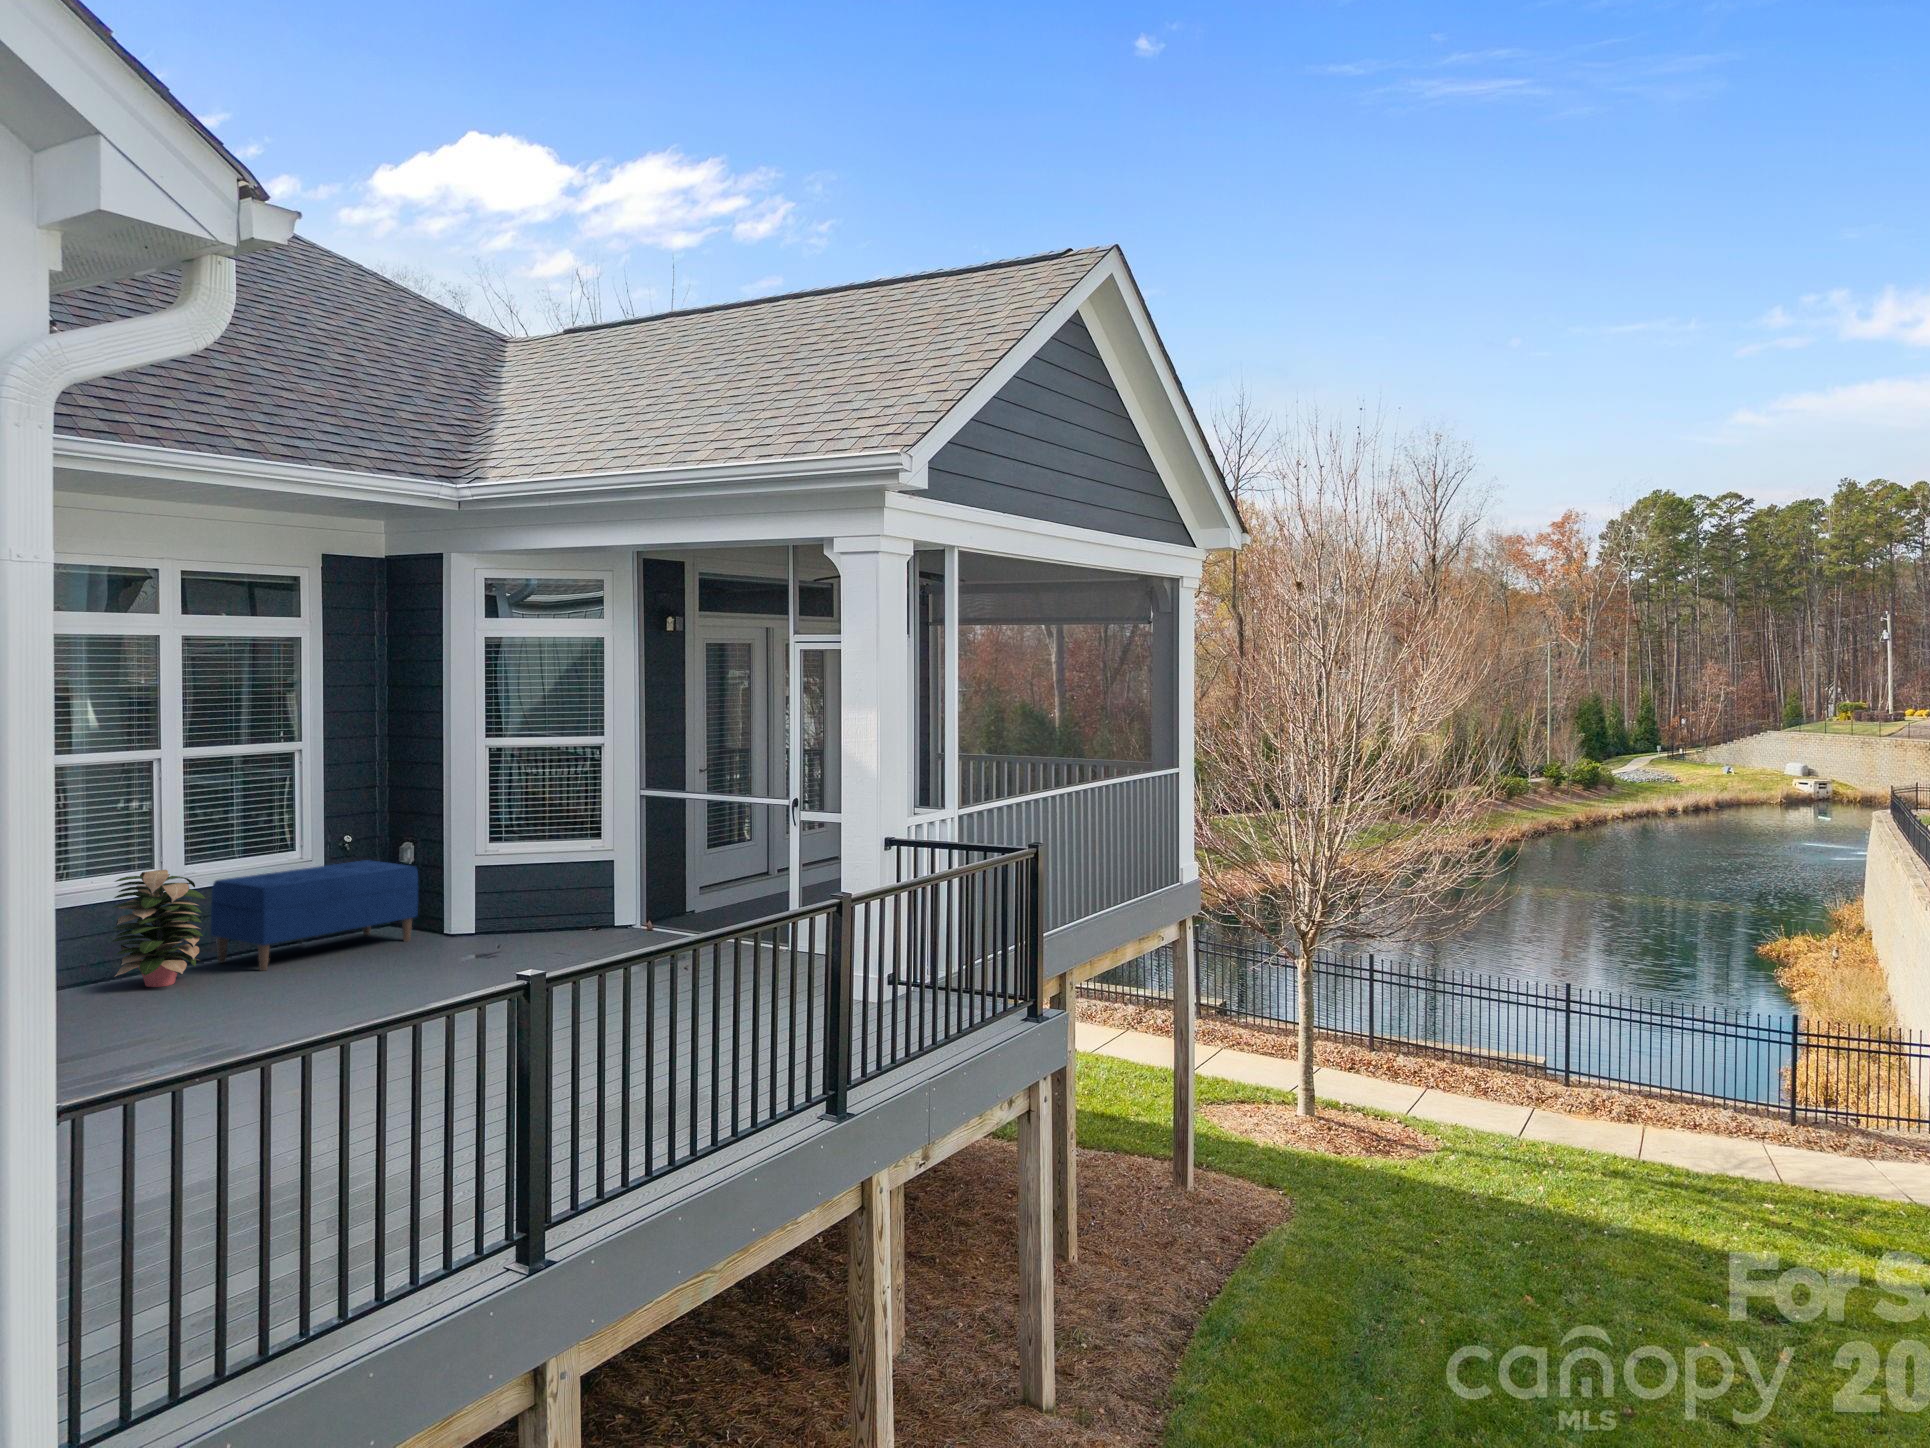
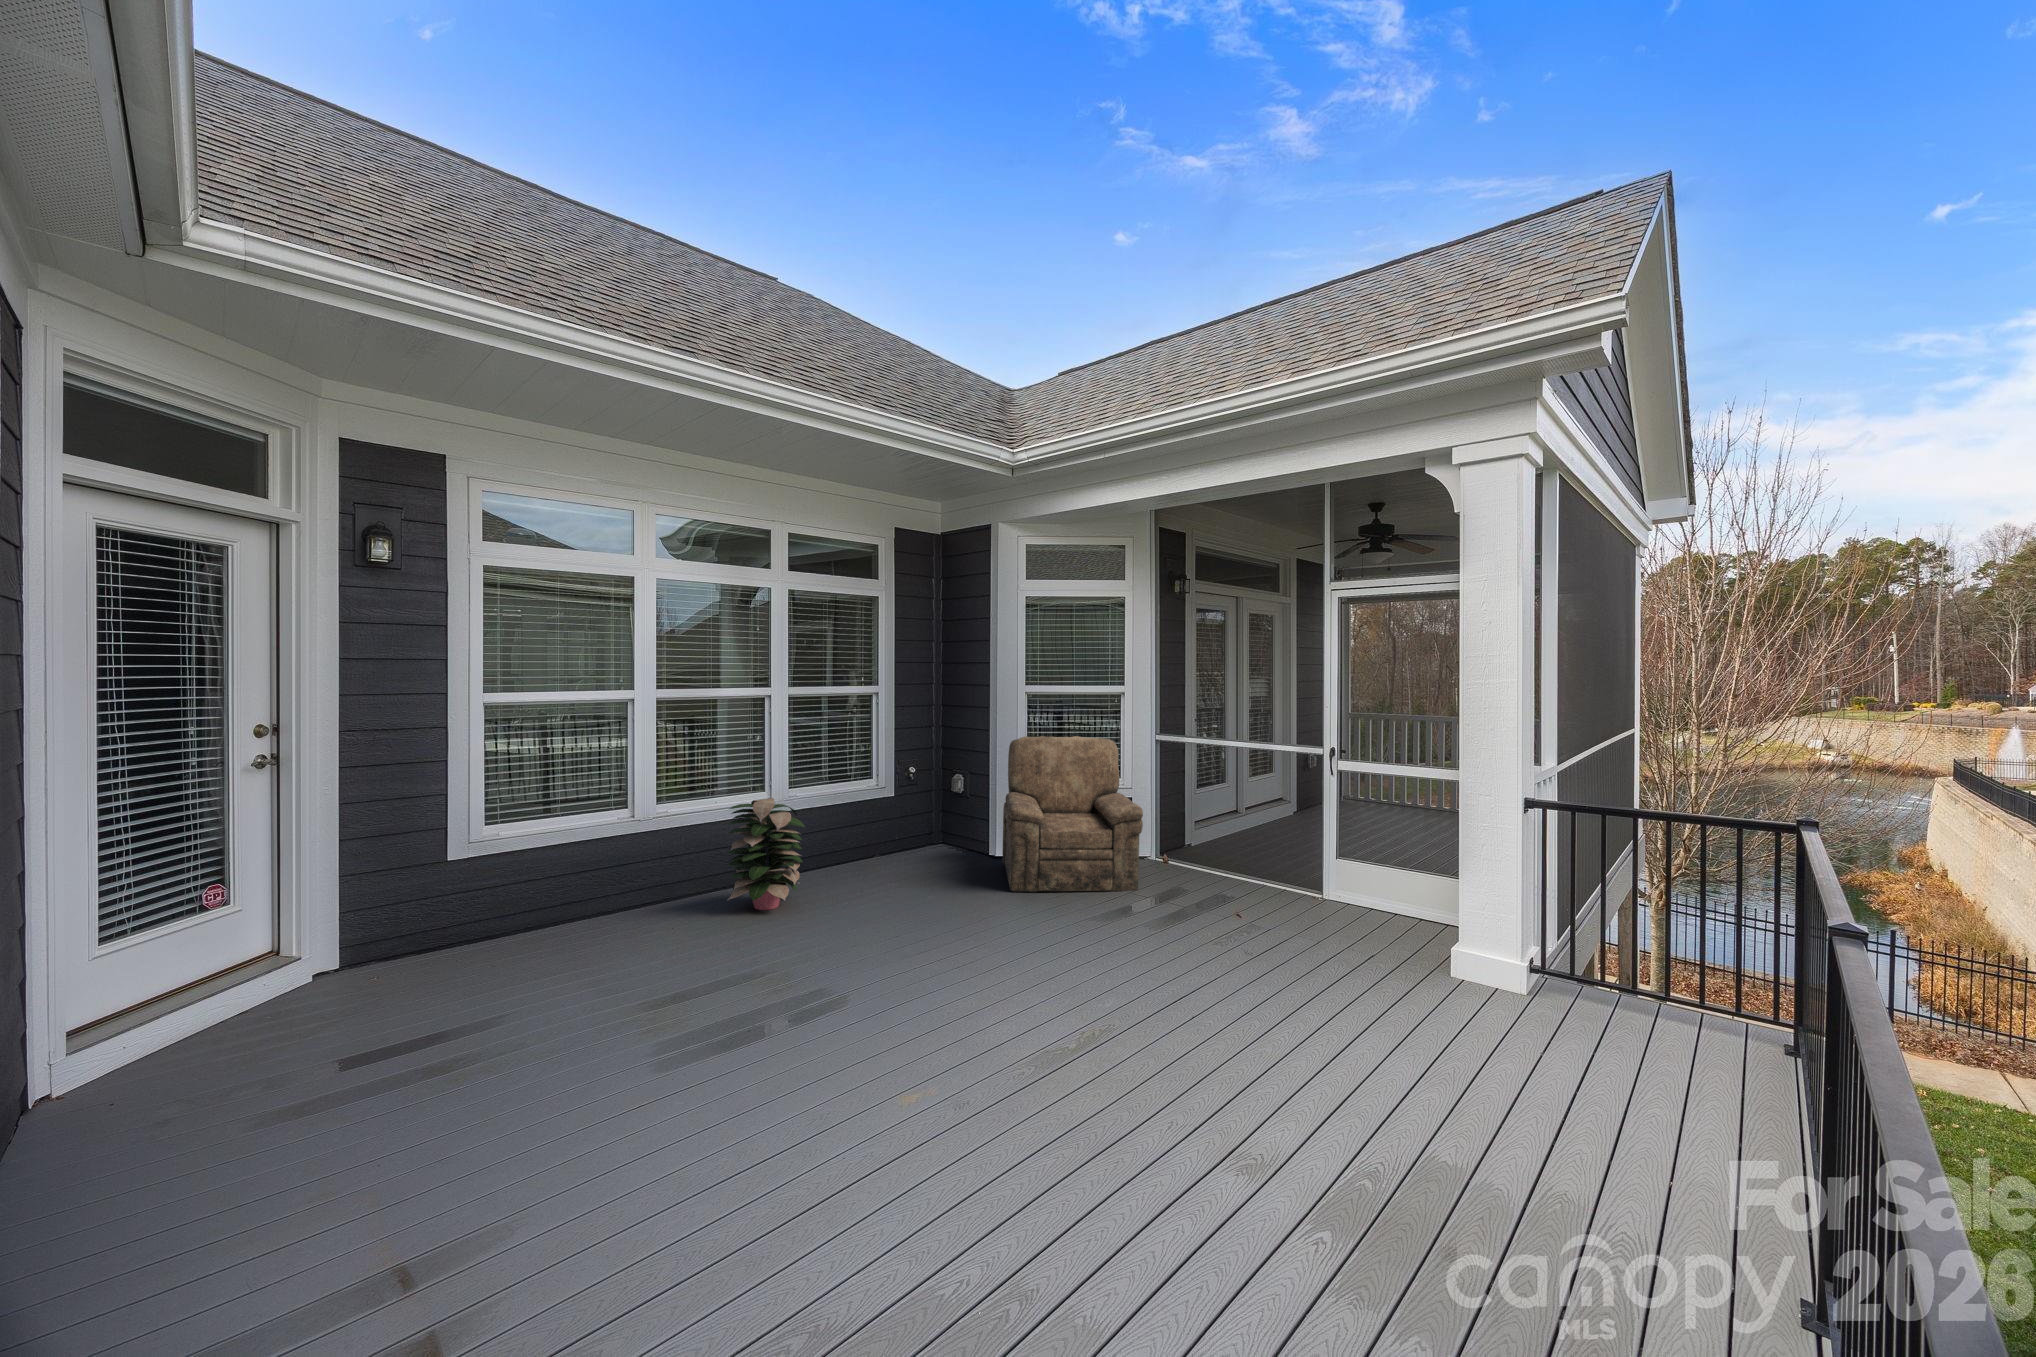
armchair: none [446,793,599,959] -> present [1002,736,1143,892]
bench: present [211,860,418,971] -> none [809,790,973,895]

